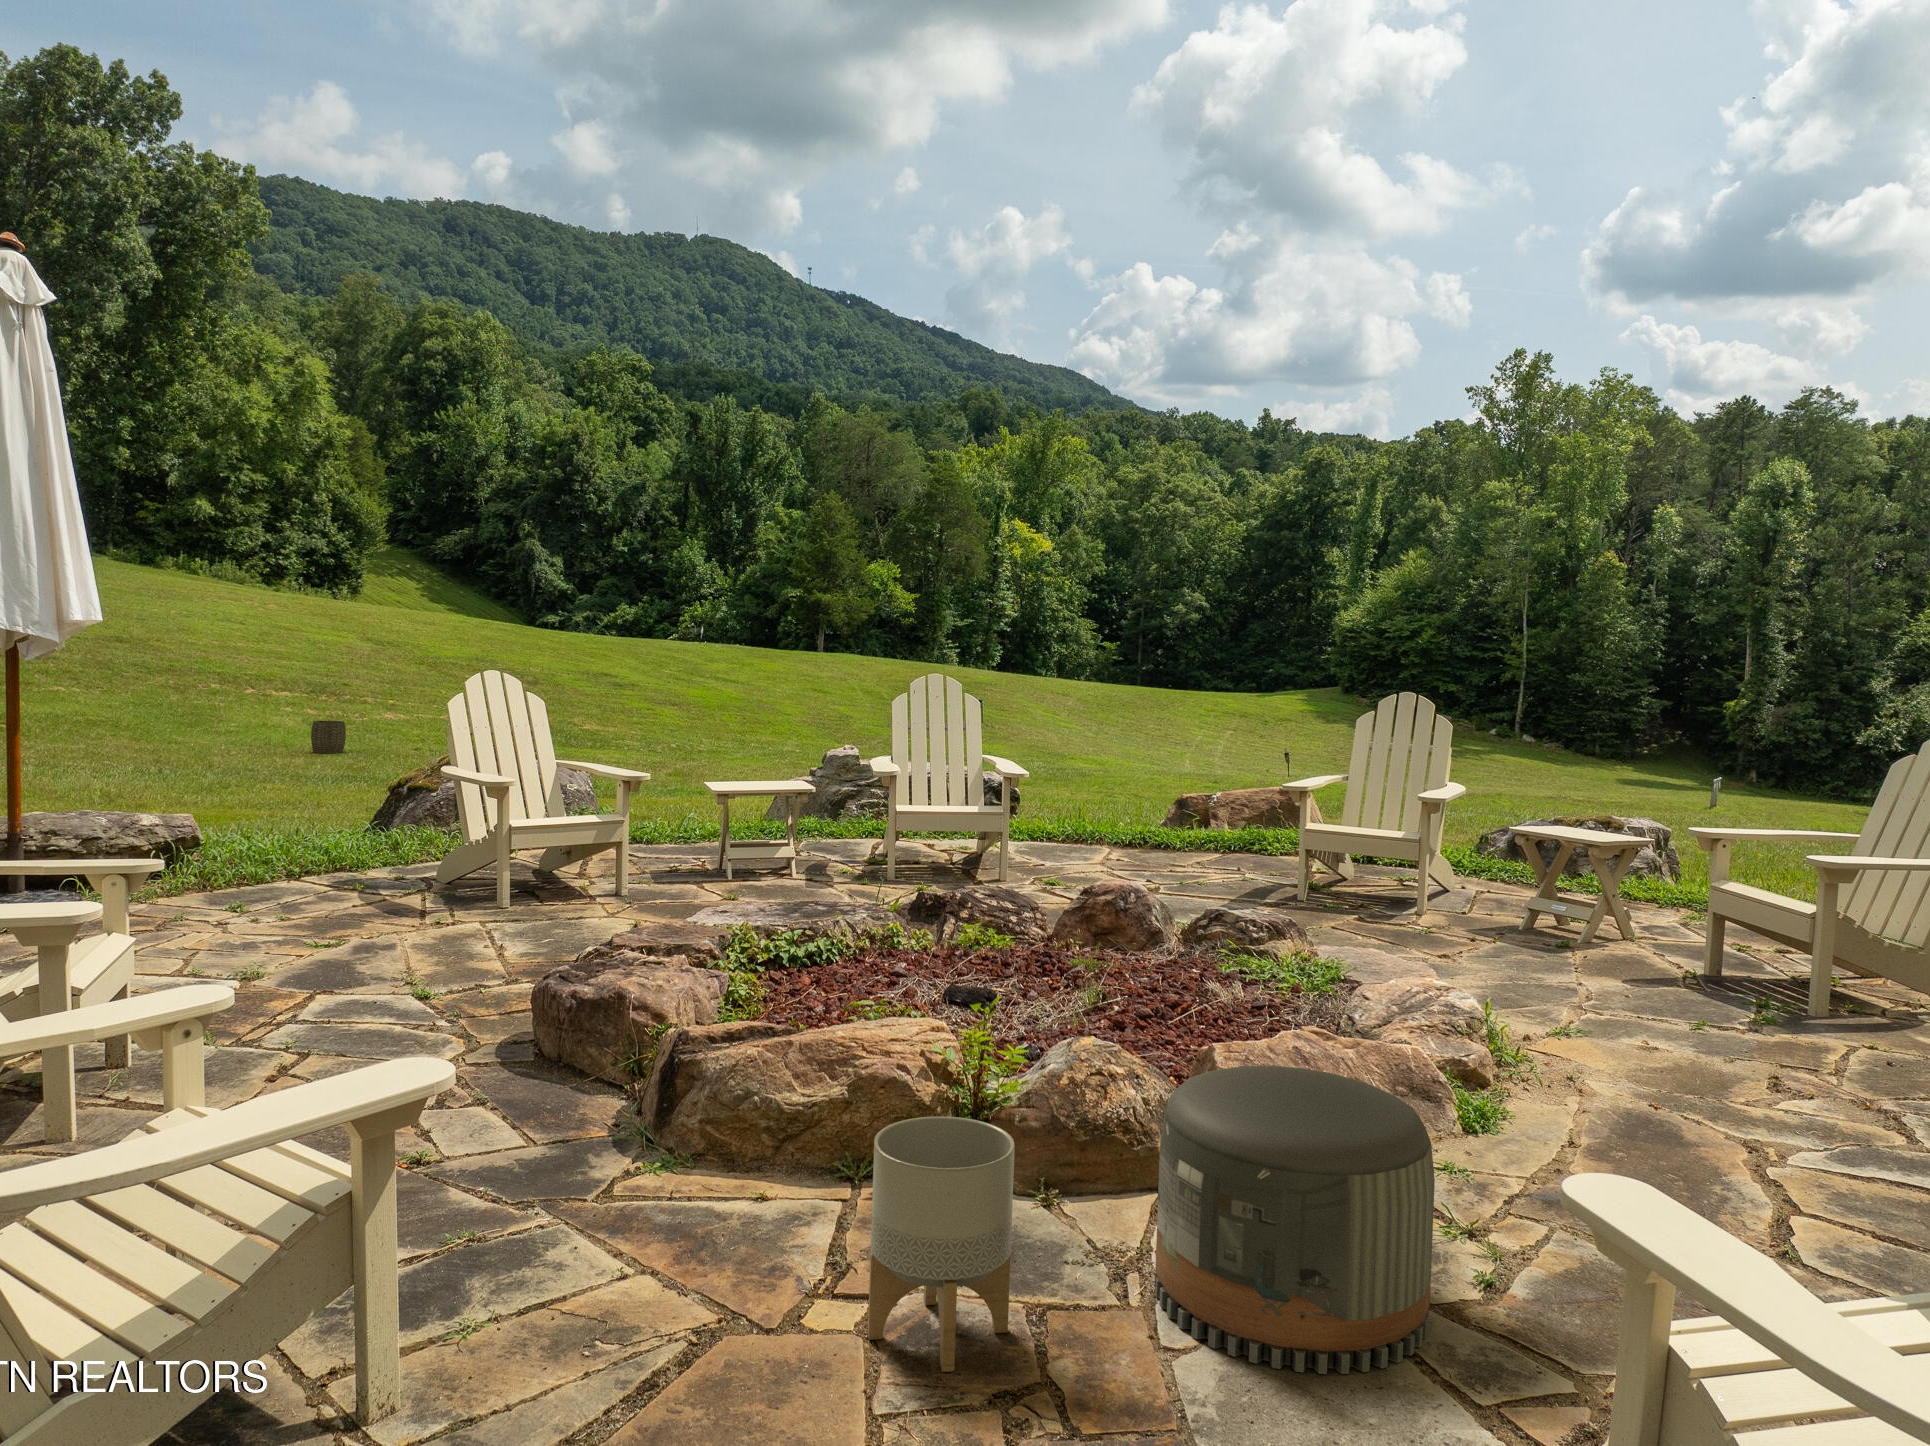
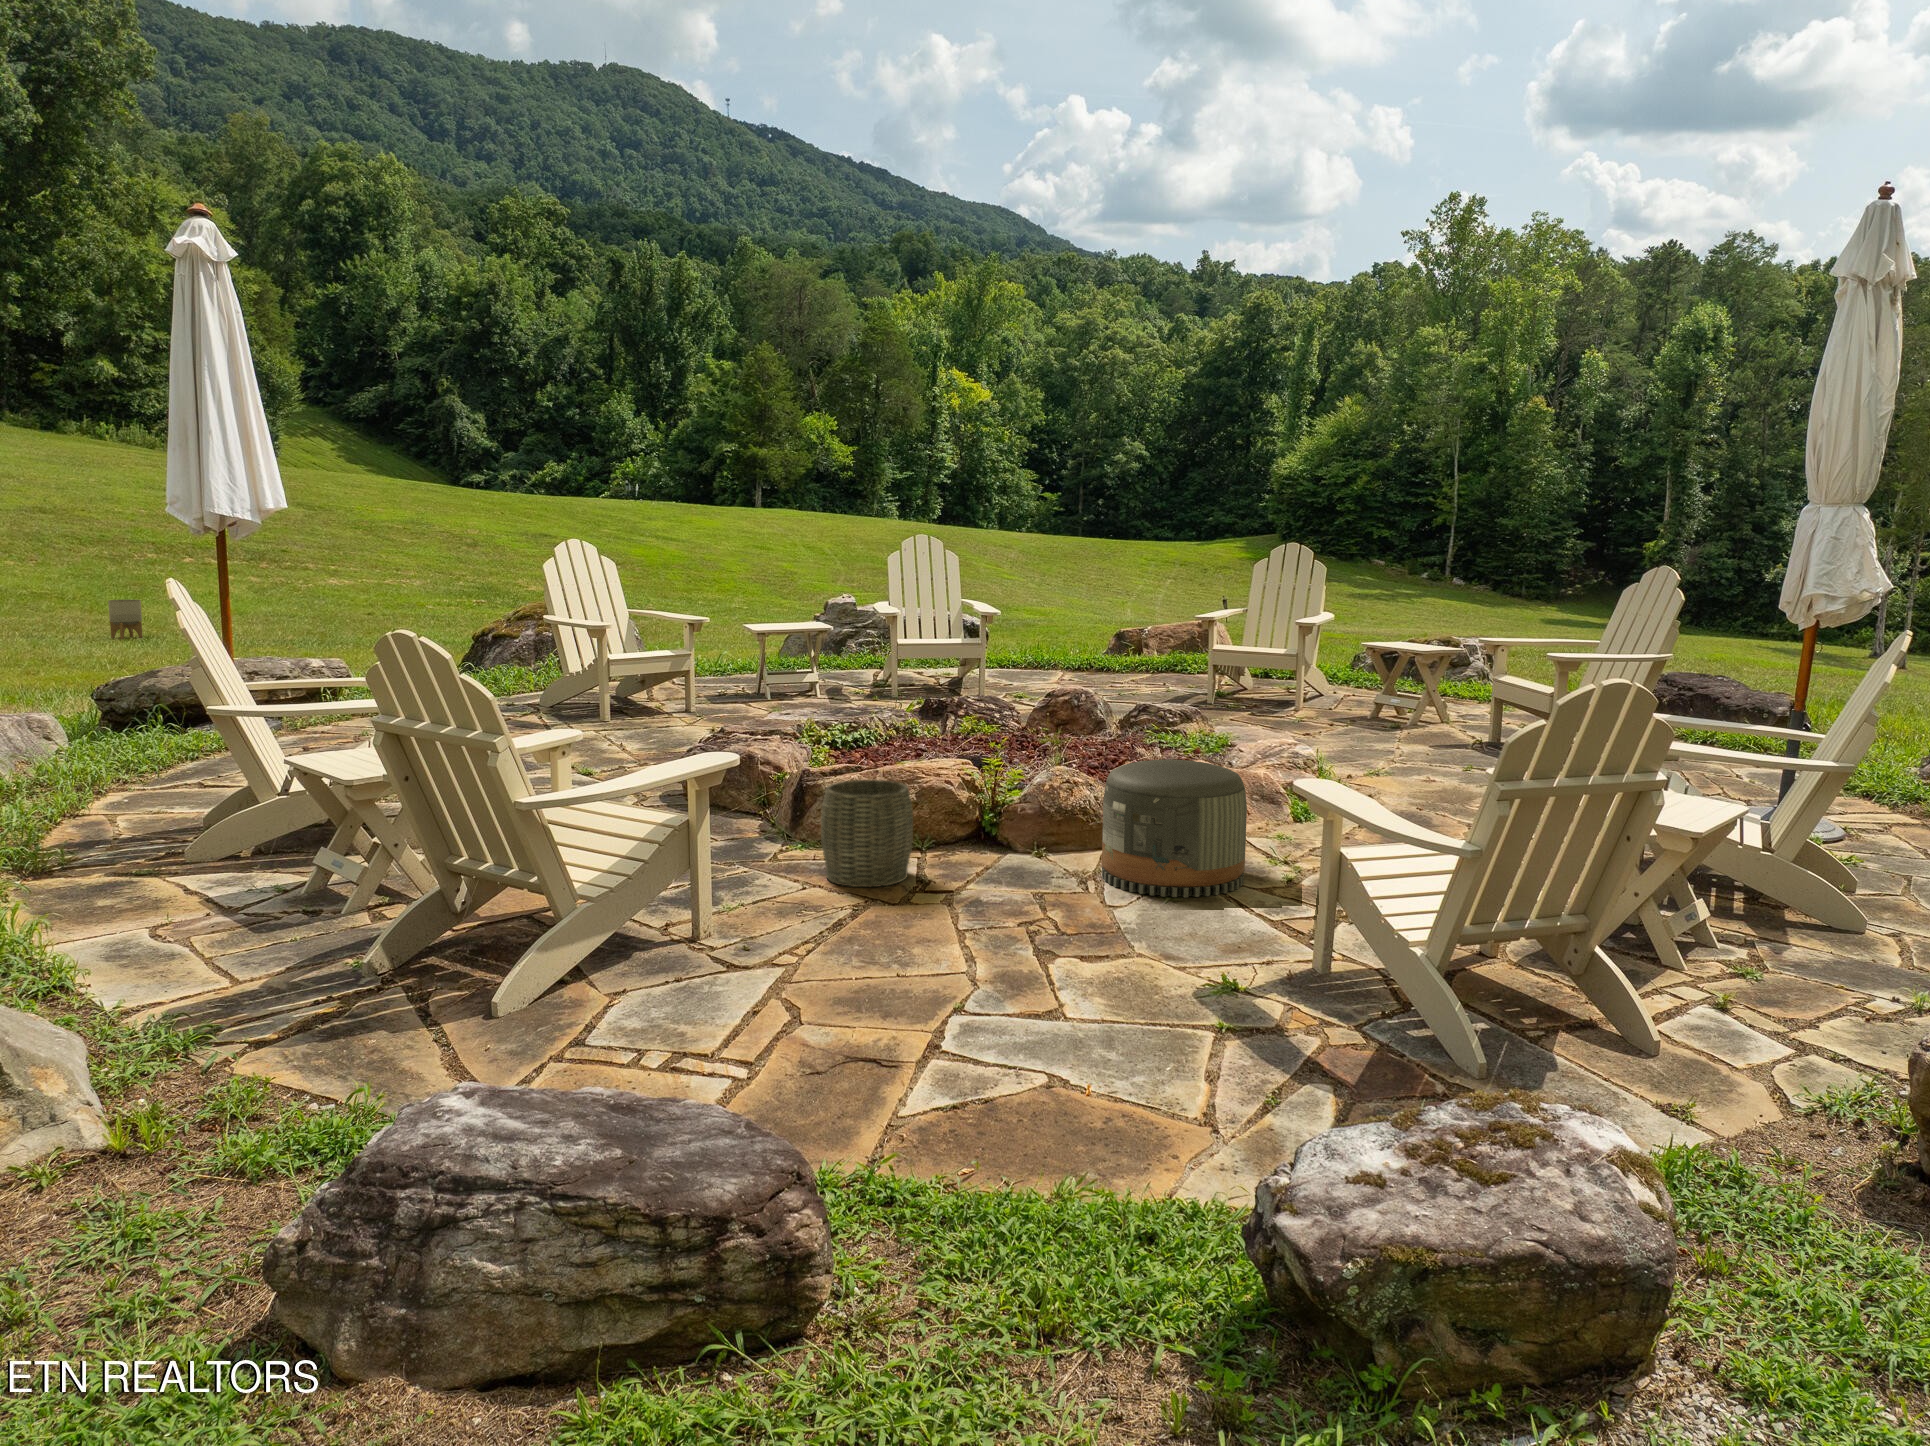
woven basket: present [311,721,346,753] -> present [821,780,913,887]
planter: present [868,1116,1015,1372] -> present [108,599,143,639]

